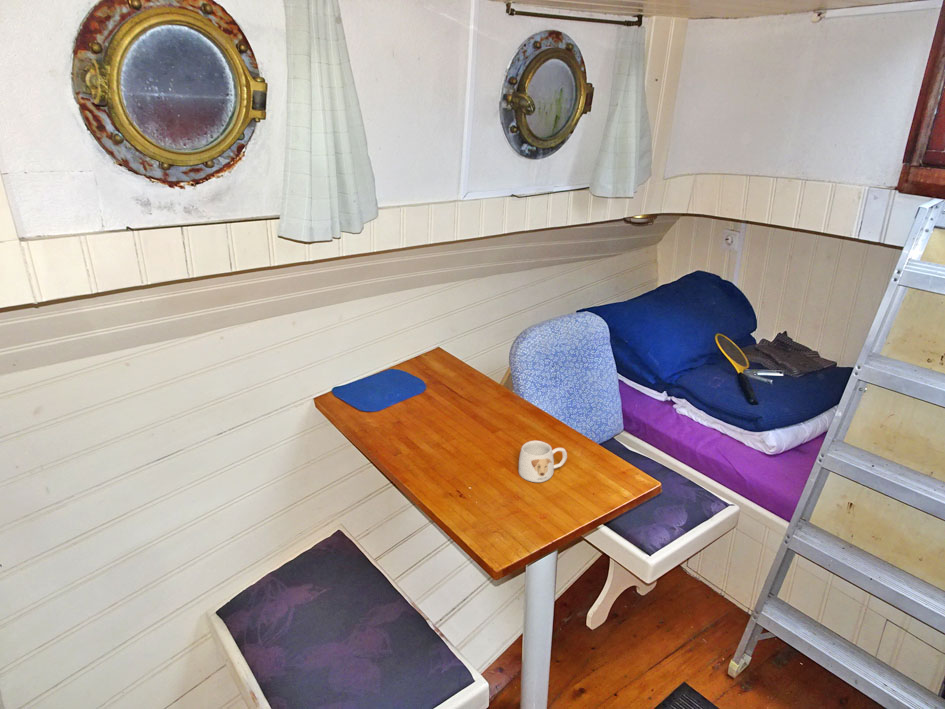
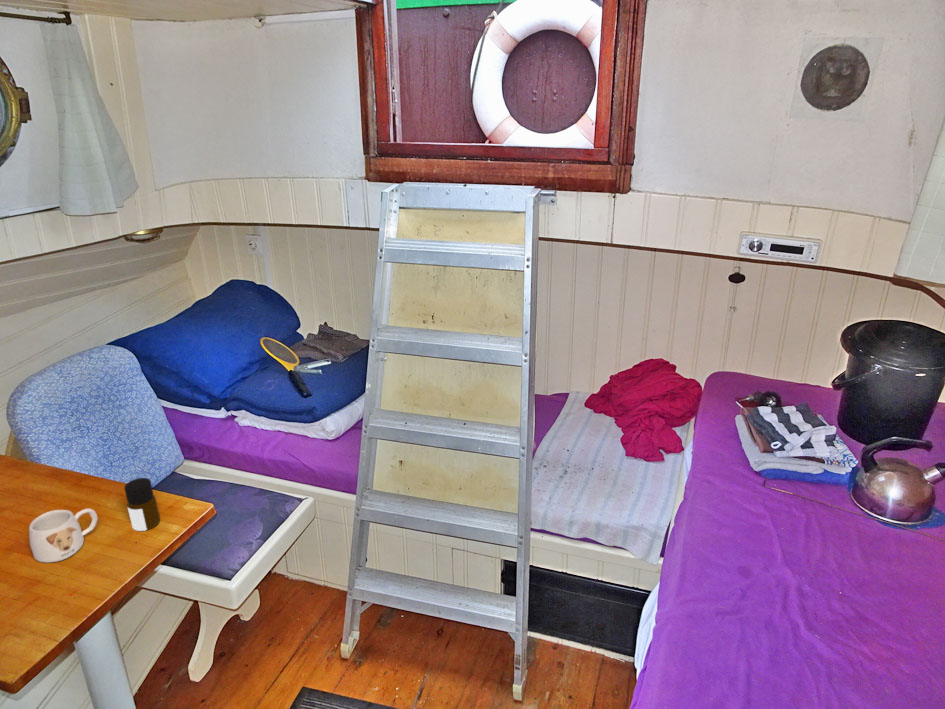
bottle: none [589,436,614,482] -> present [124,478,160,531]

